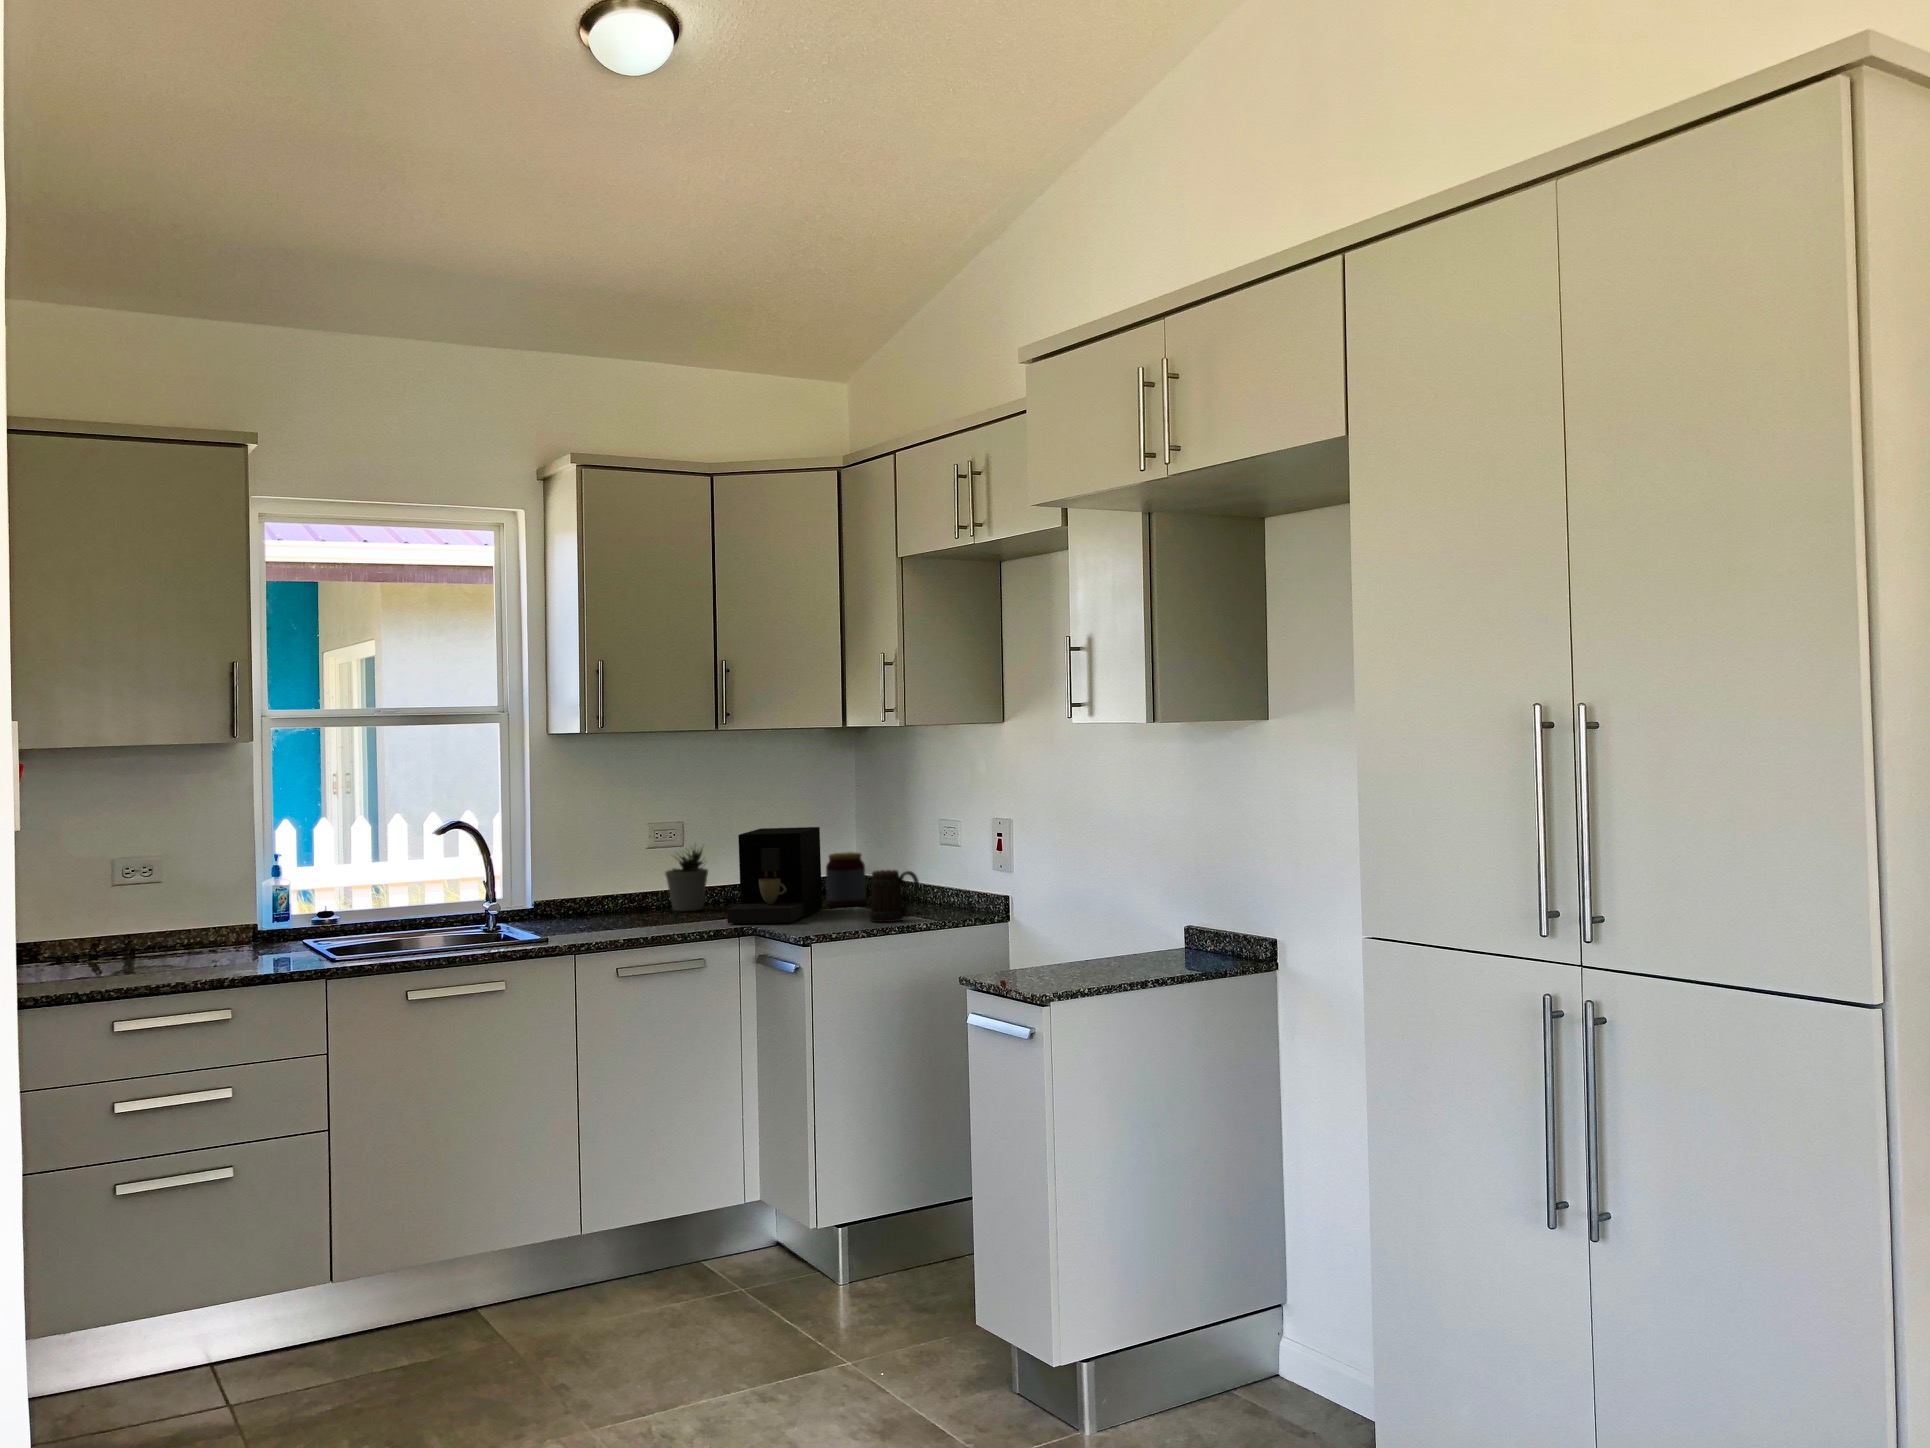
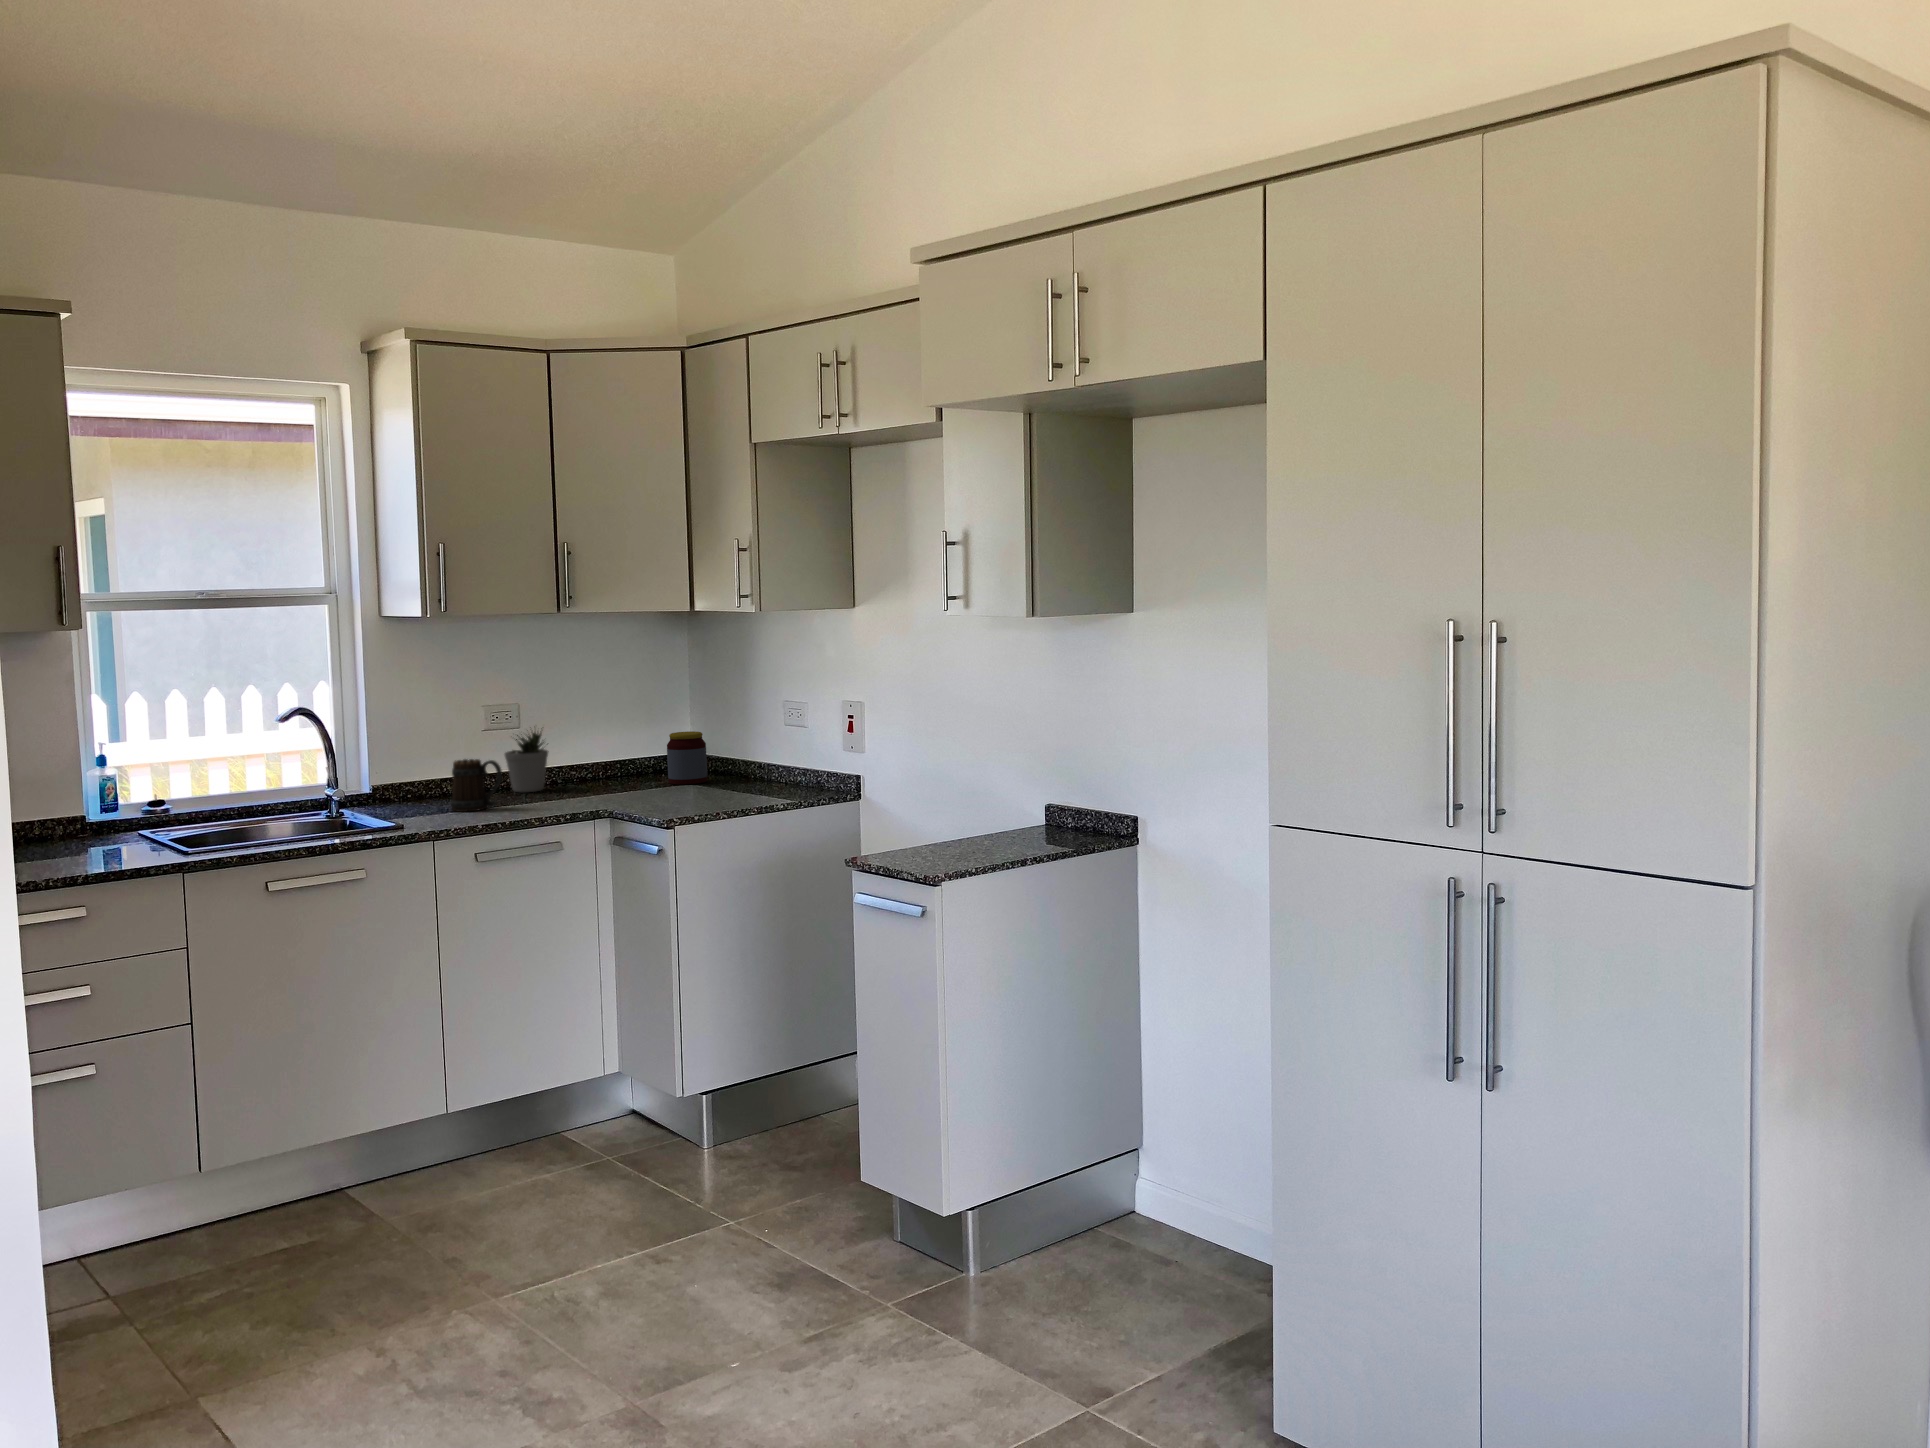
coffee maker: present [727,827,822,923] -> none [579,708,667,805]
mug: present [869,870,919,922] -> present [451,759,502,812]

